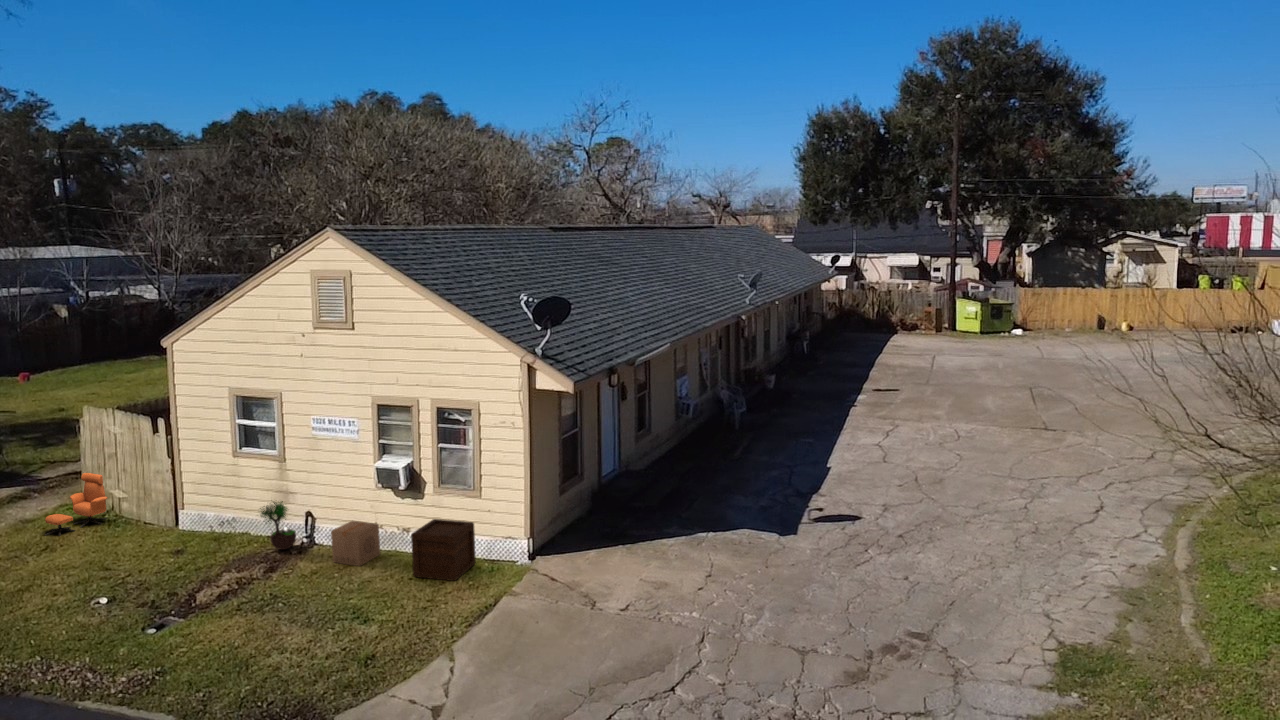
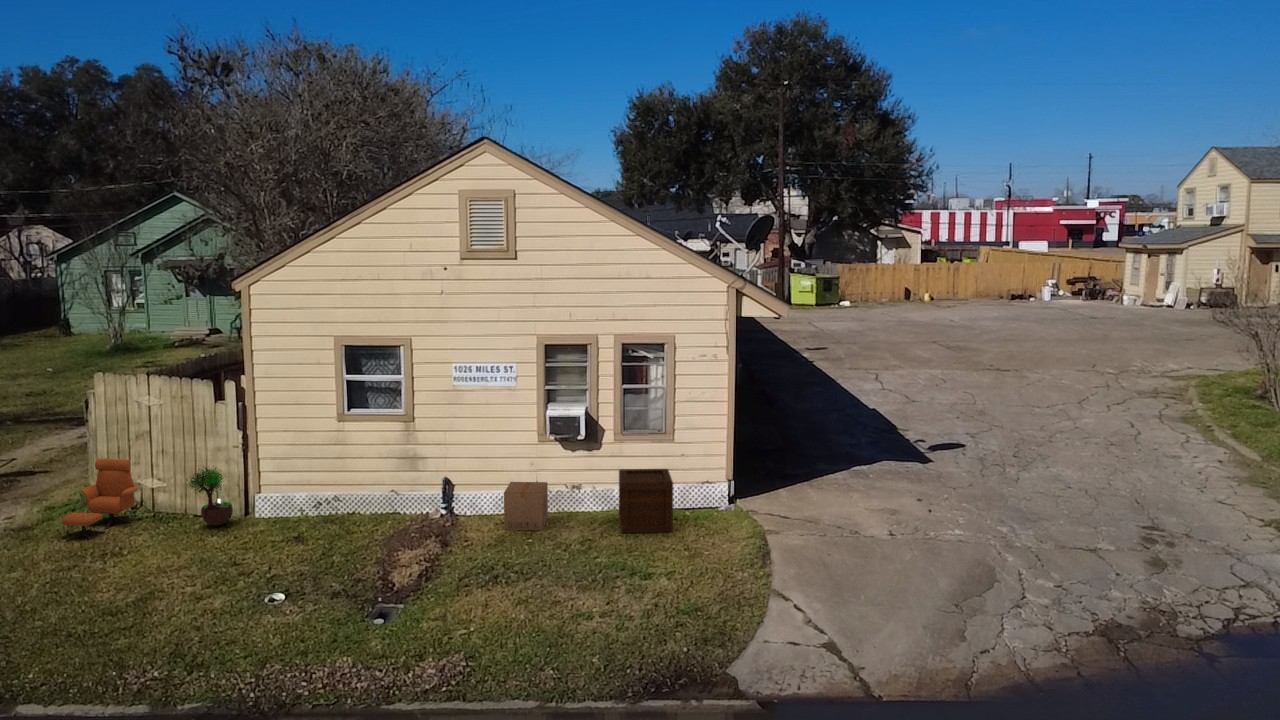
potted tree: present [260,501,296,550] -> present [187,466,233,526]

